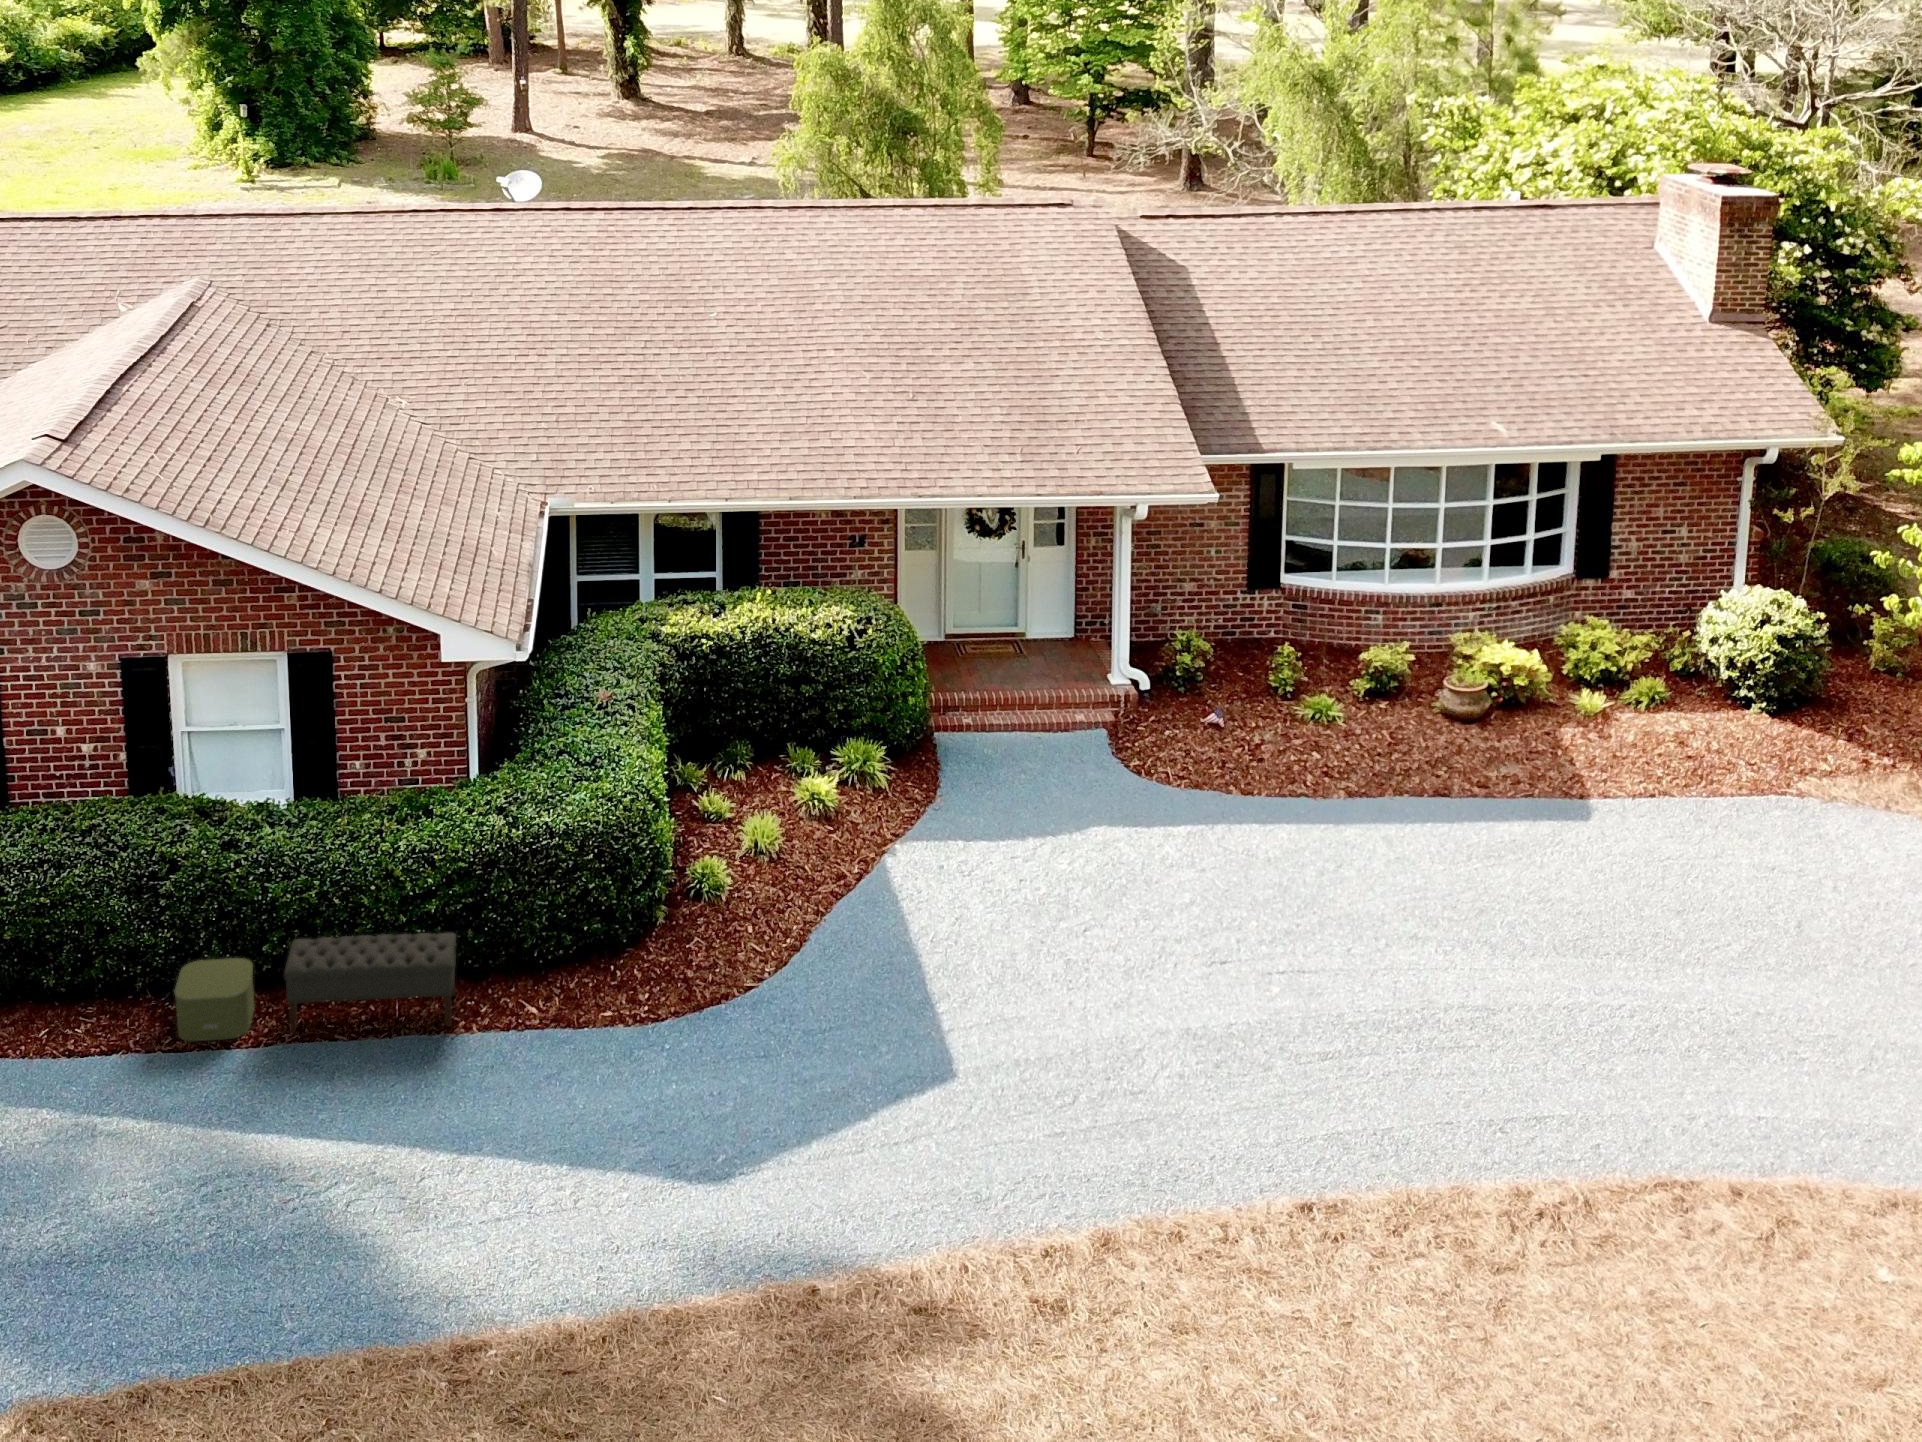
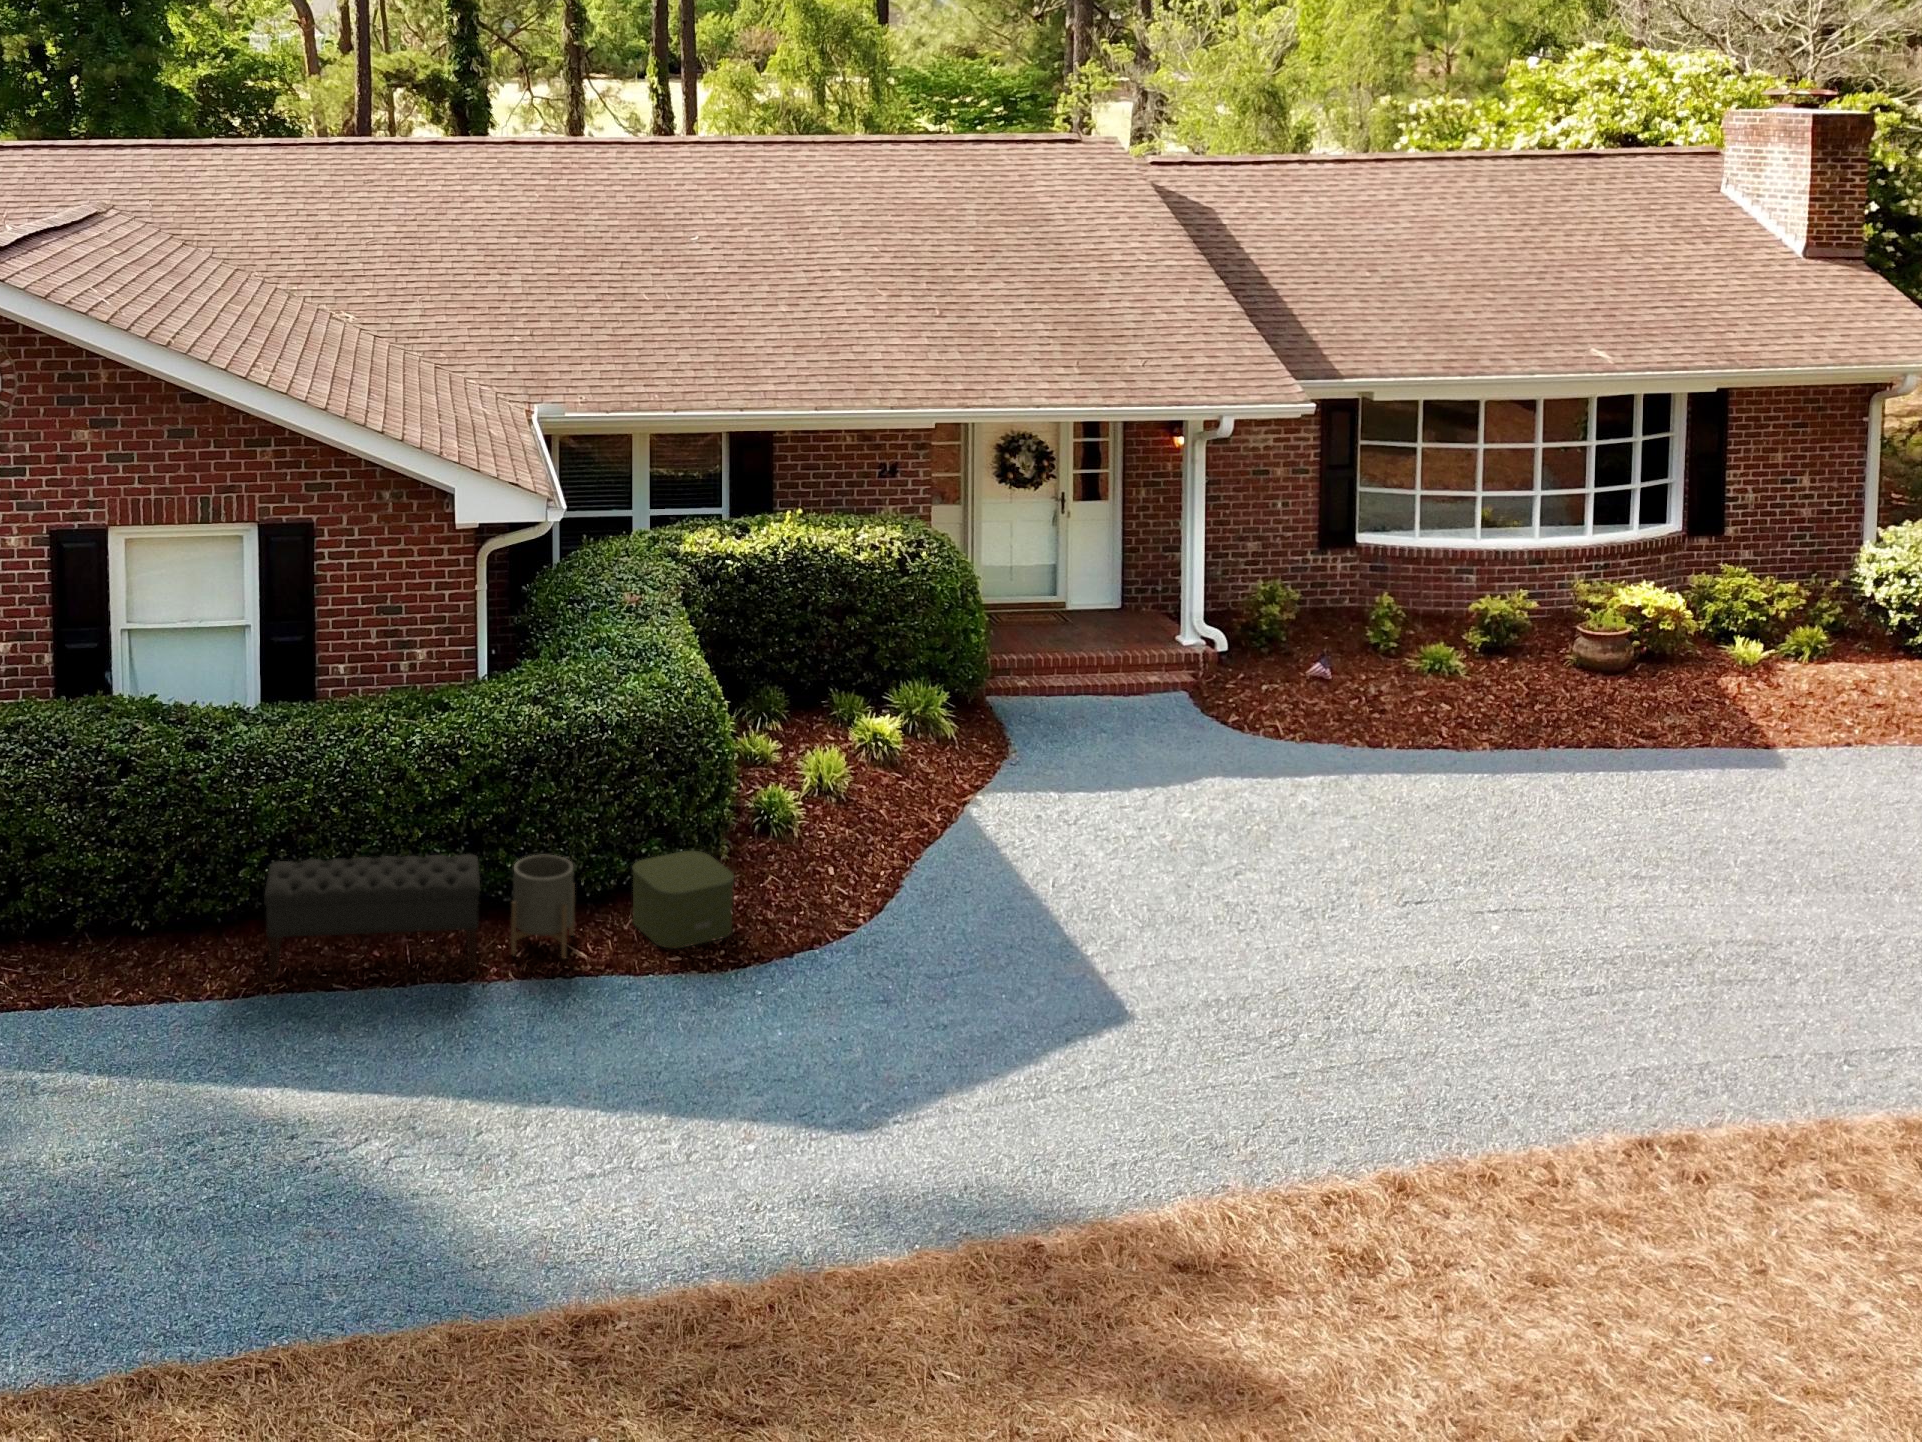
planter: none [480,931,534,1015] -> present [511,855,575,959]
storage box: present [174,958,254,1041] -> present [633,851,734,949]

